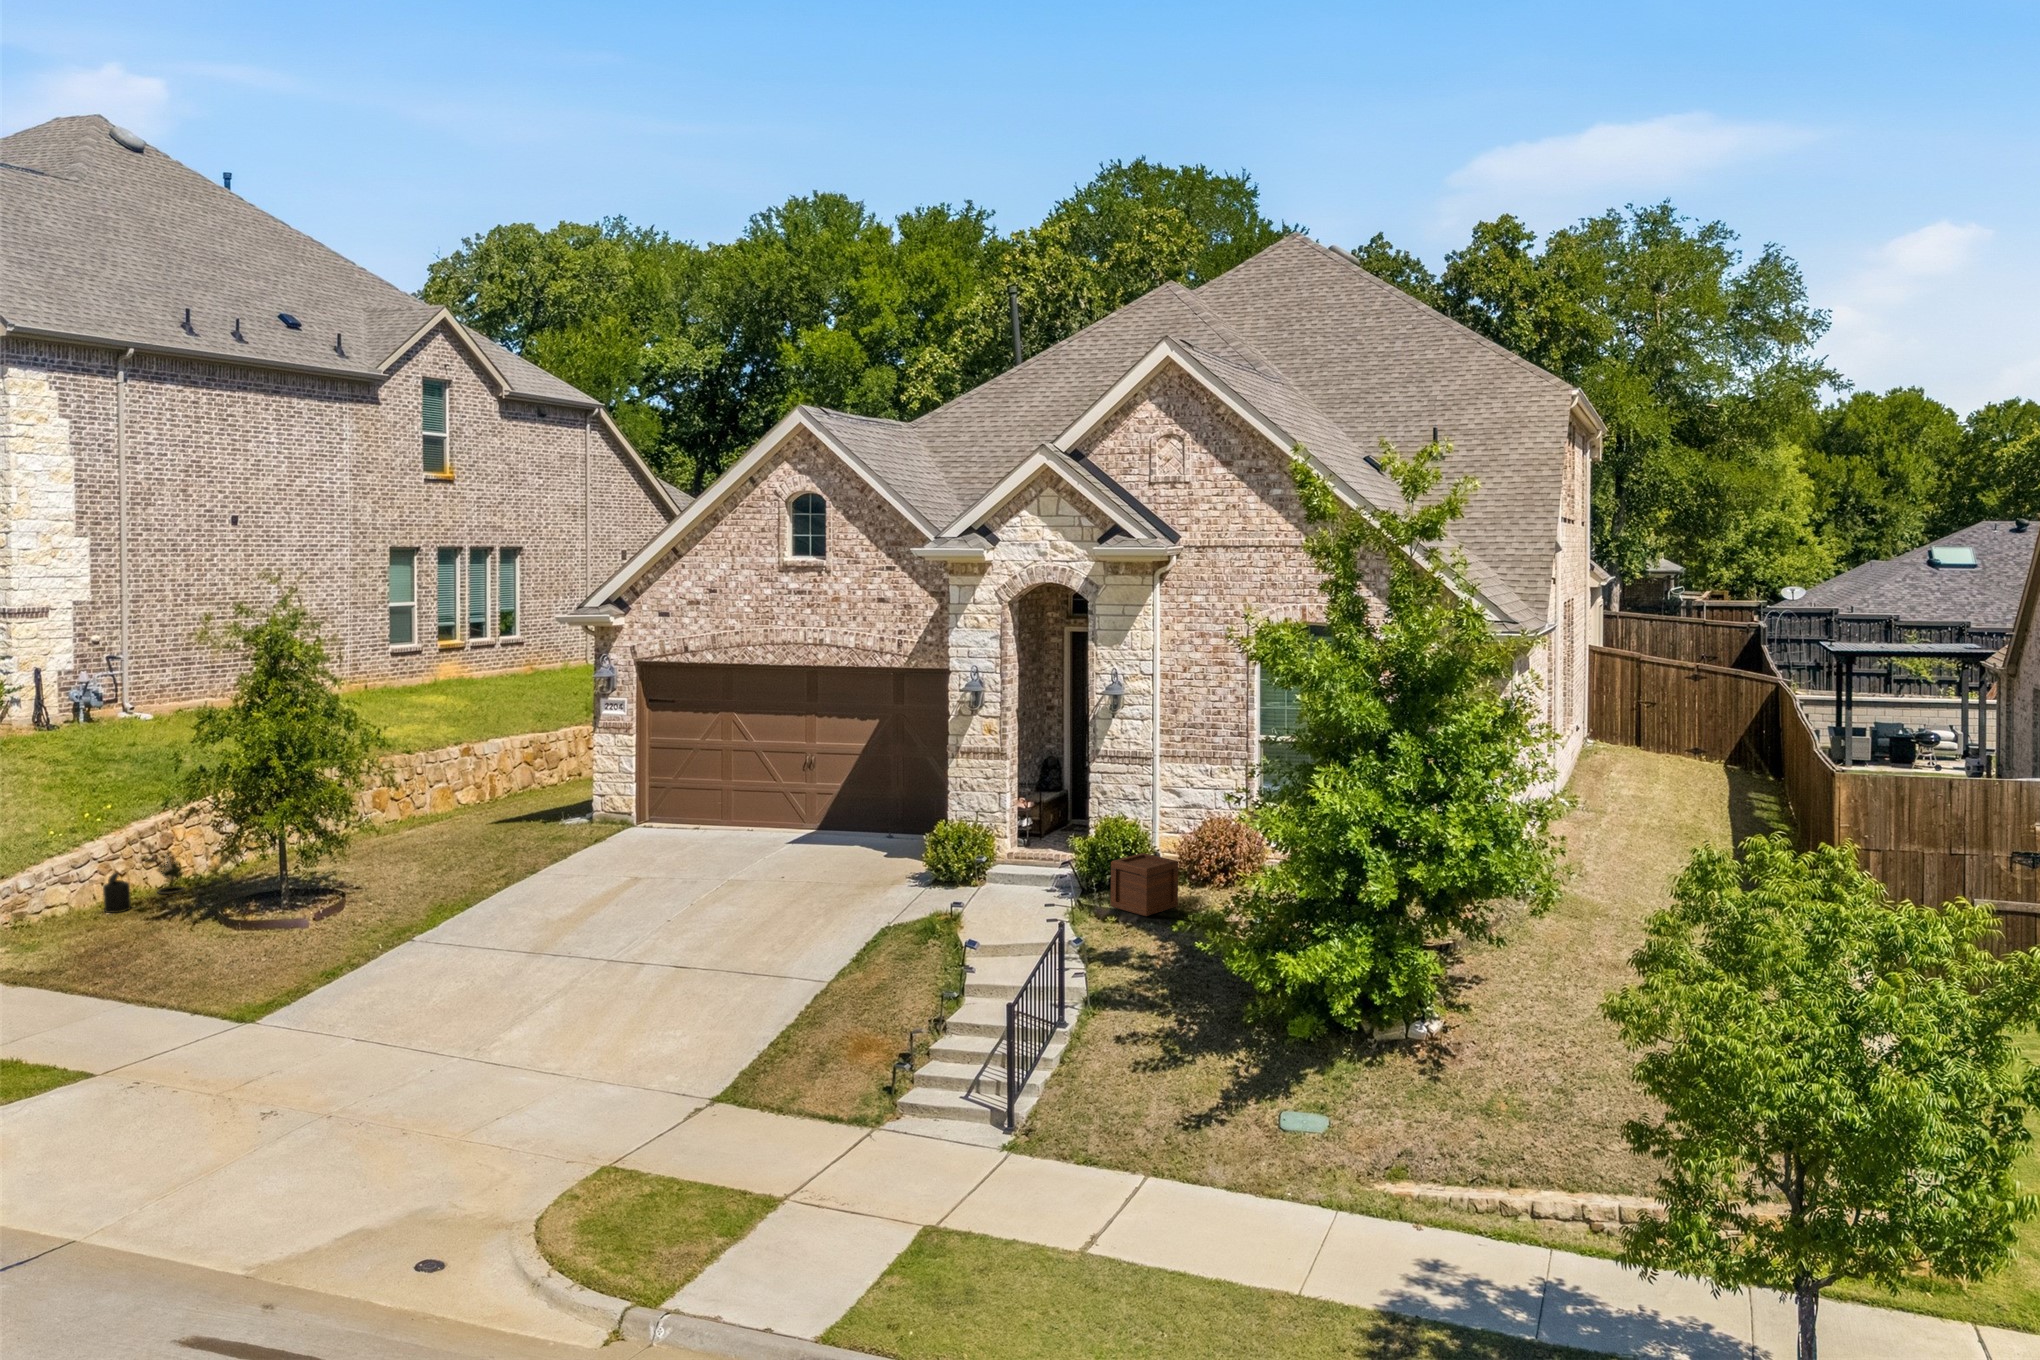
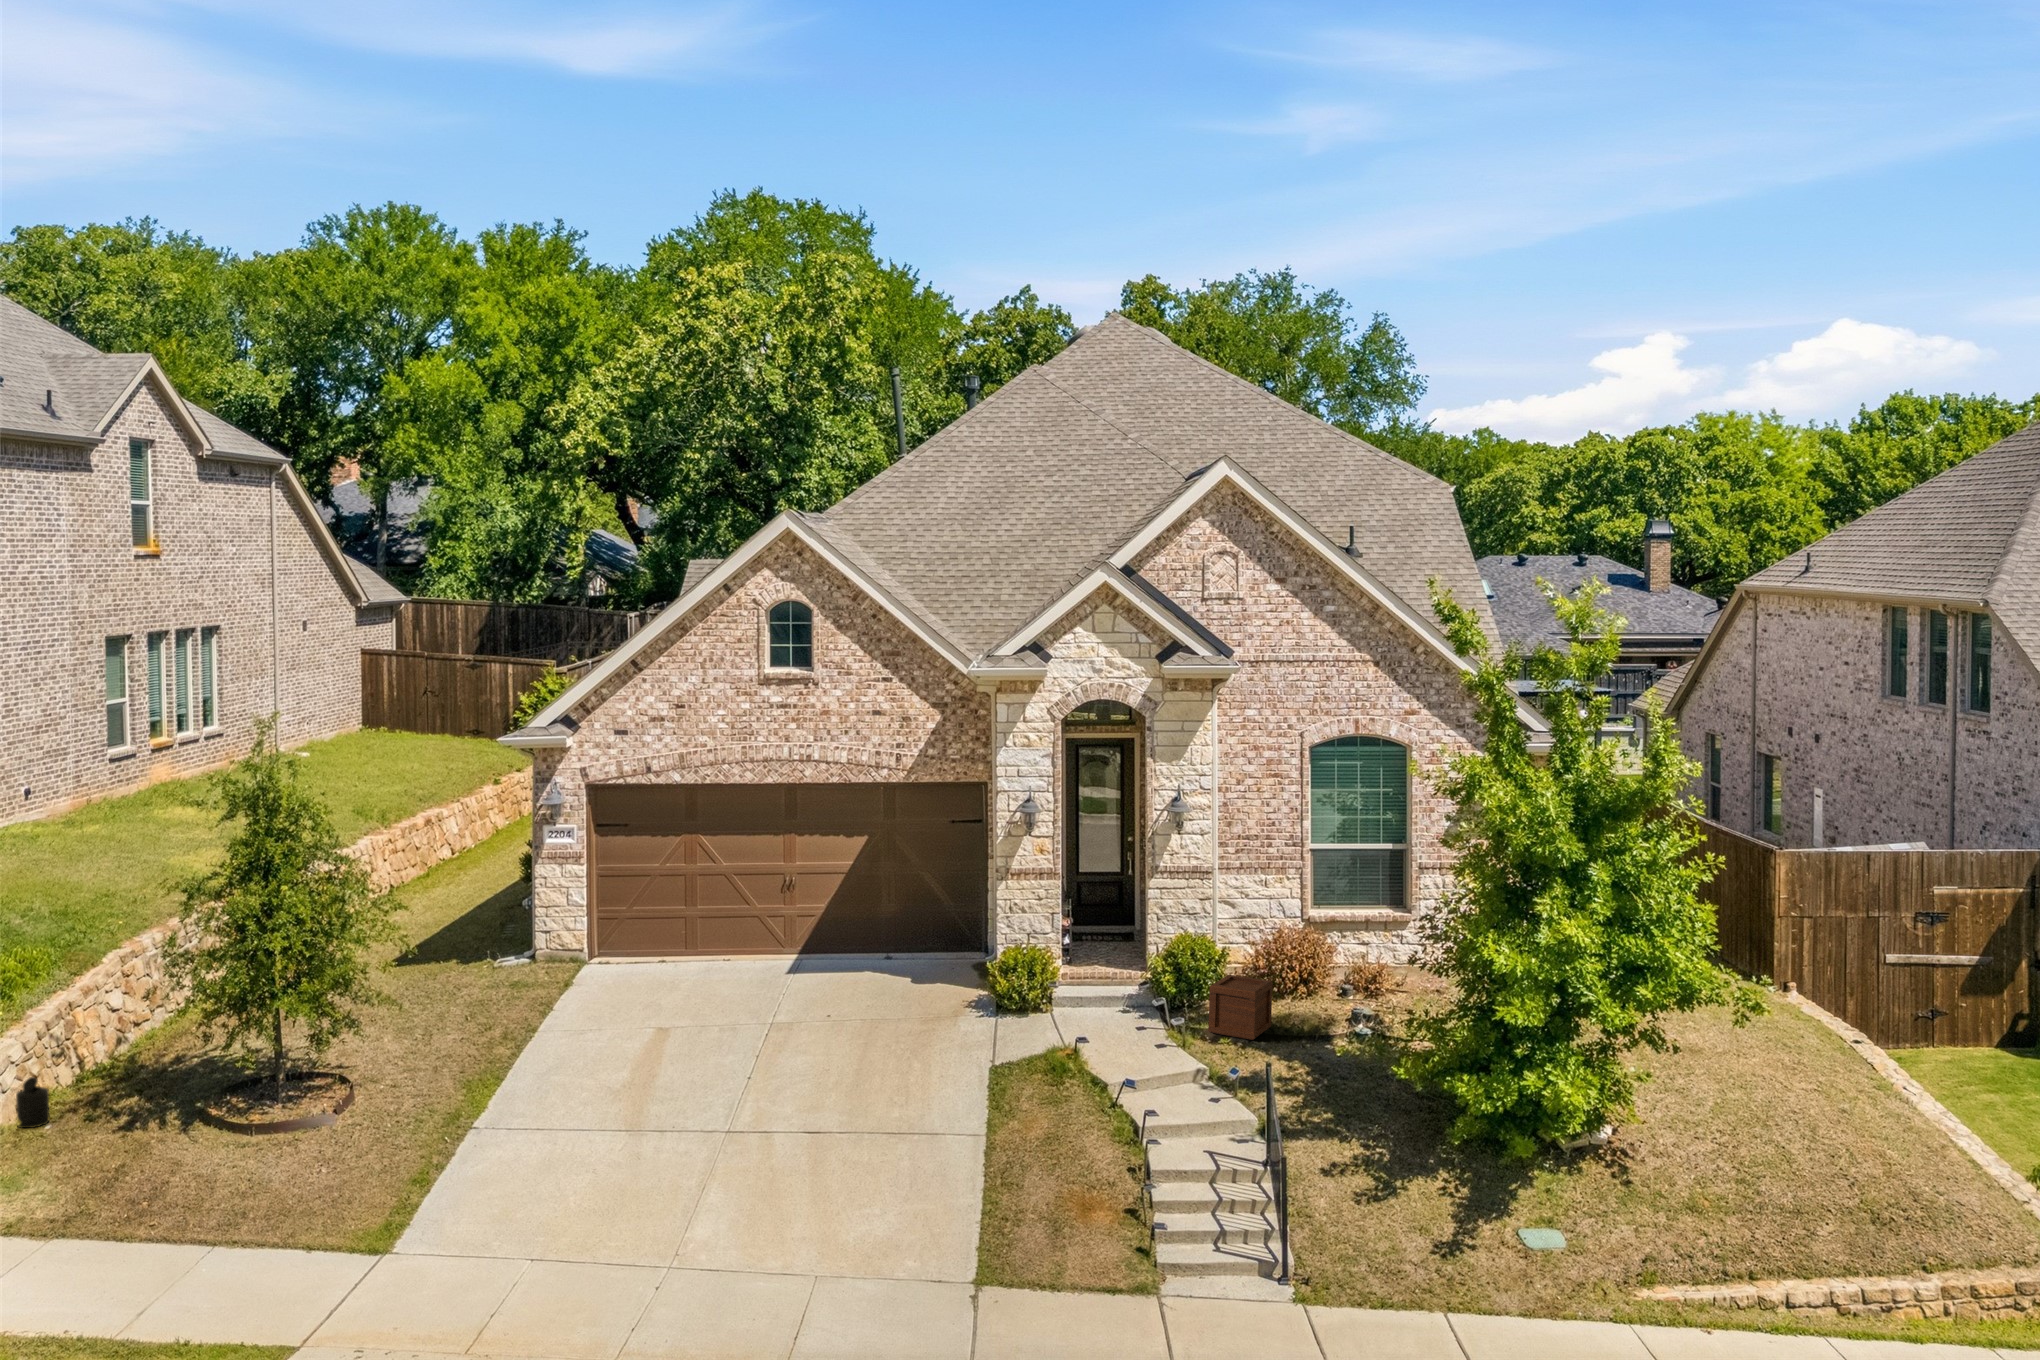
potted tree: present [156,853,185,894] -> none [60,1042,102,1098]

